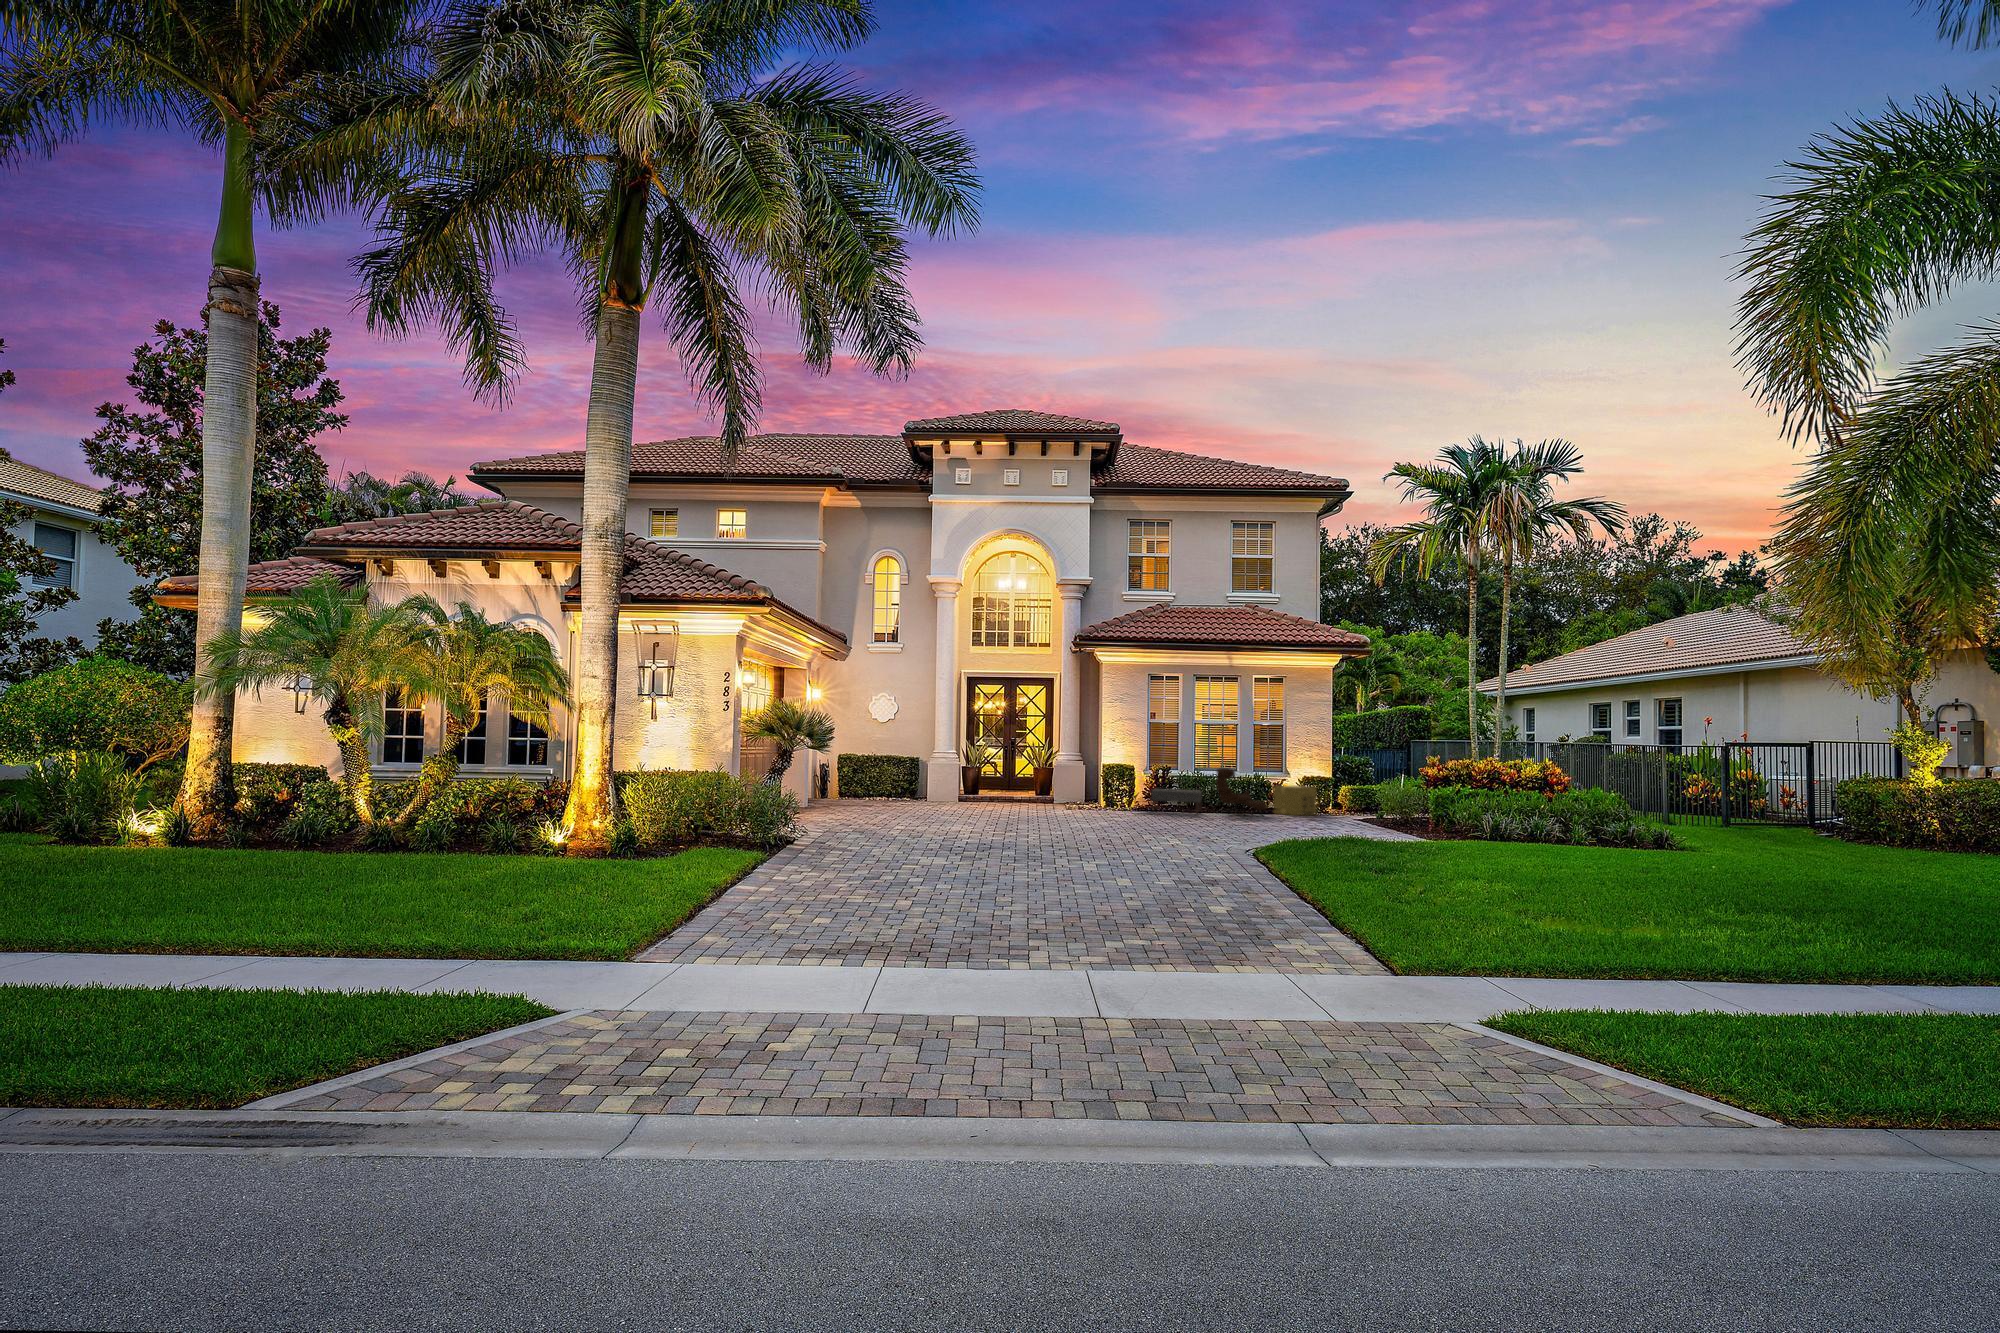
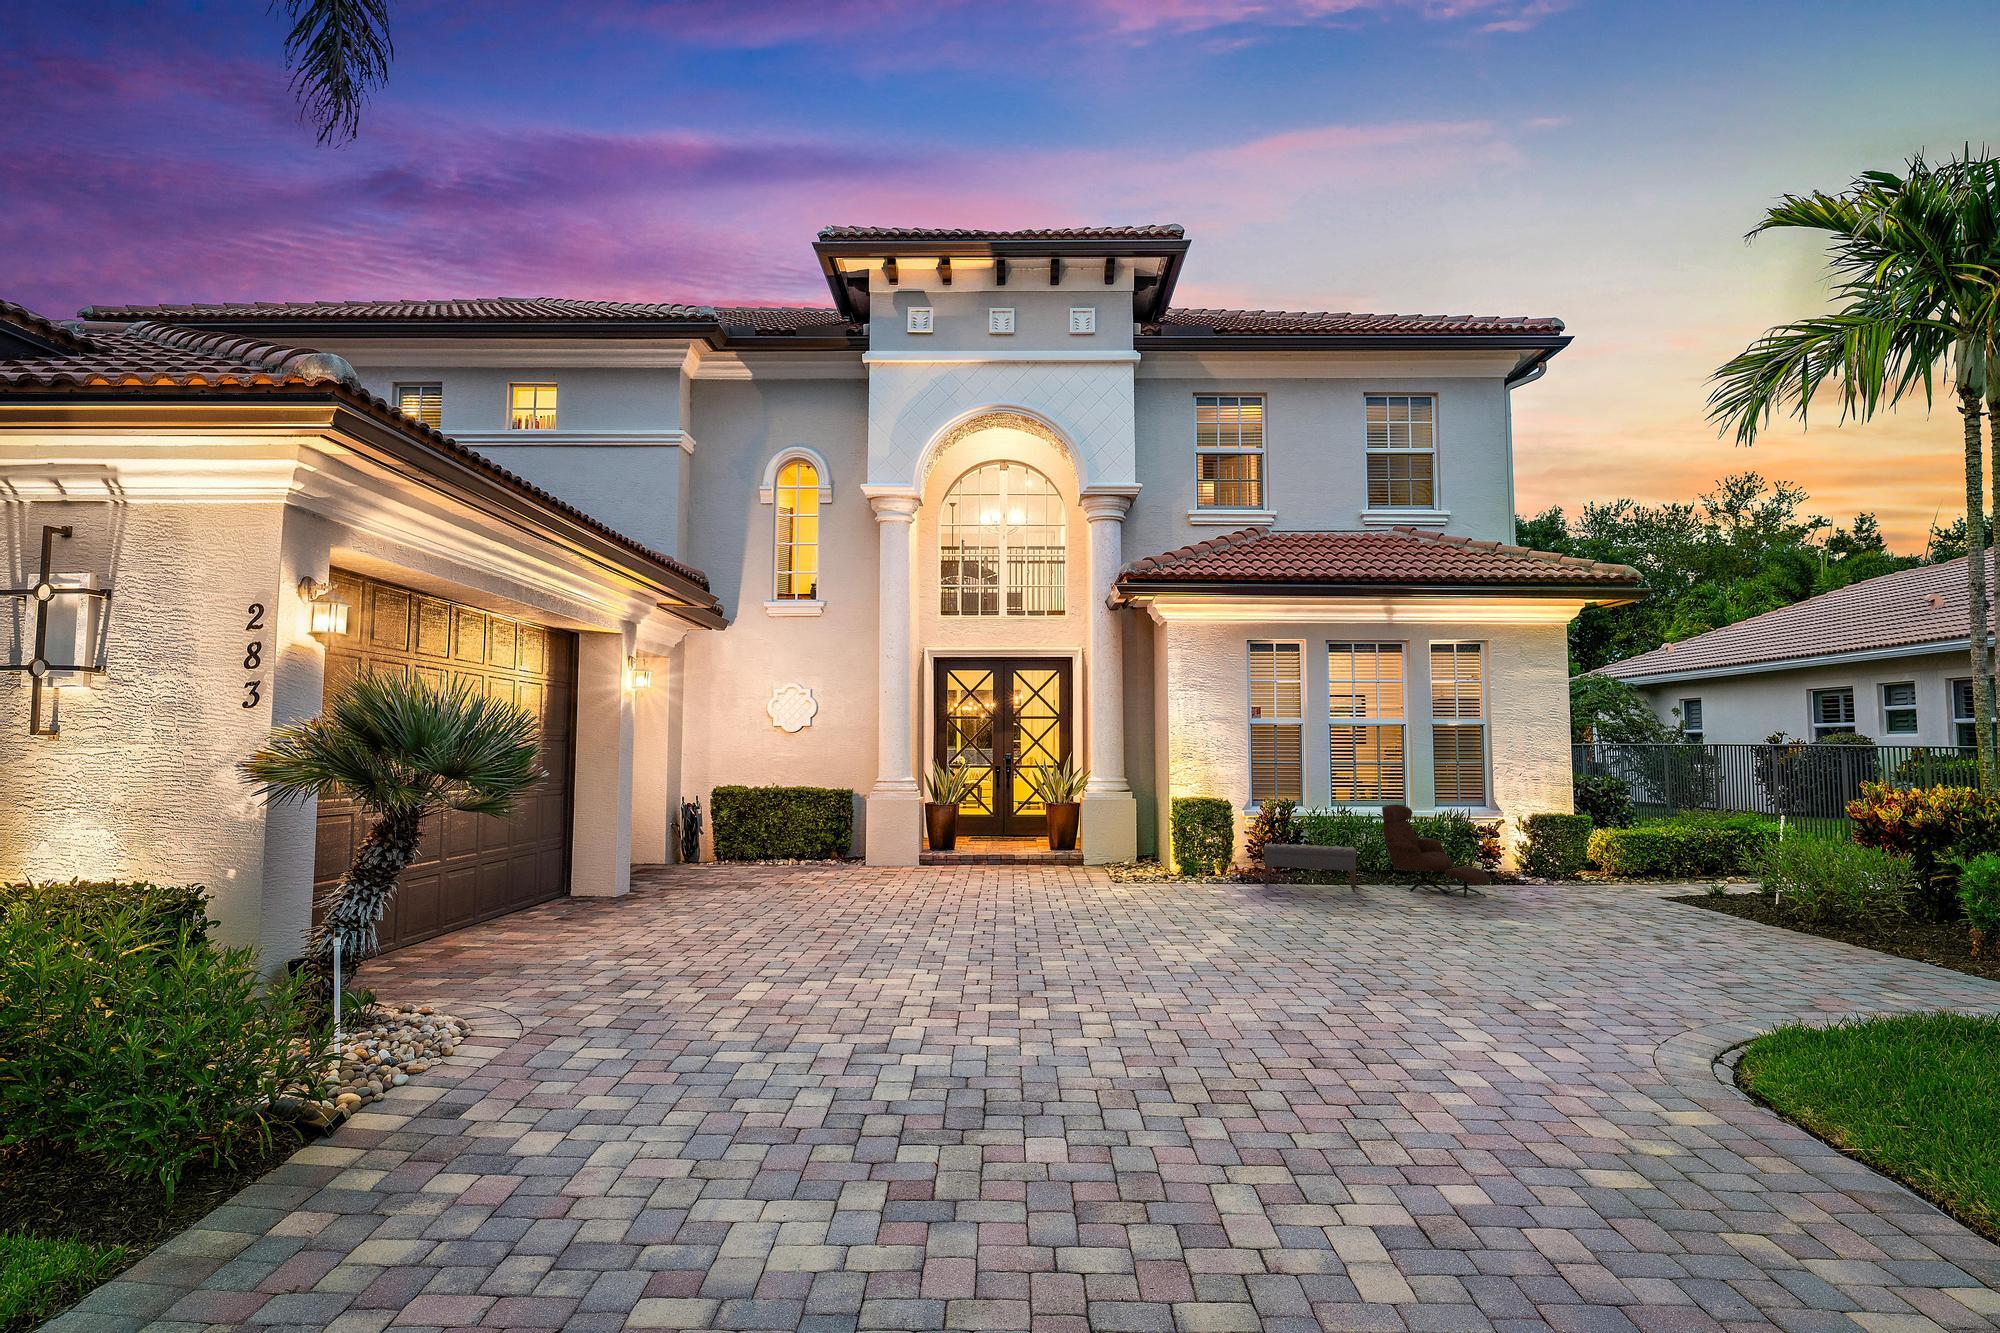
cardboard box: present [1273,786,1316,816] -> none [1482,832,1567,892]

